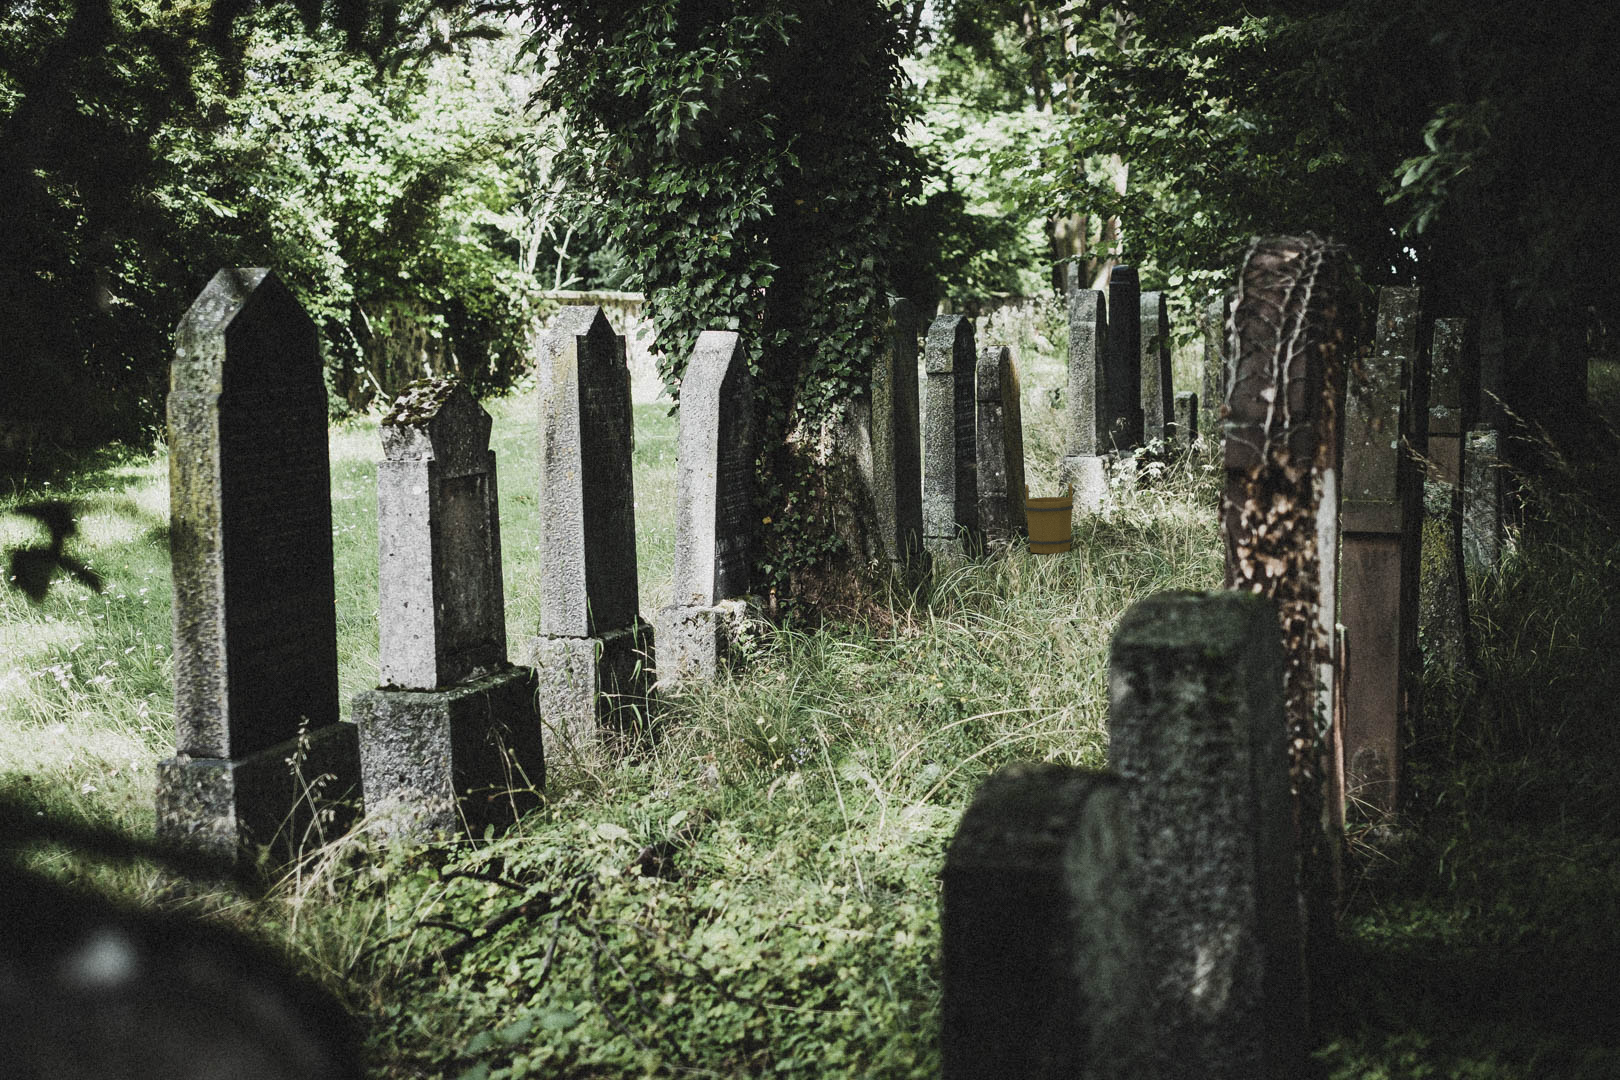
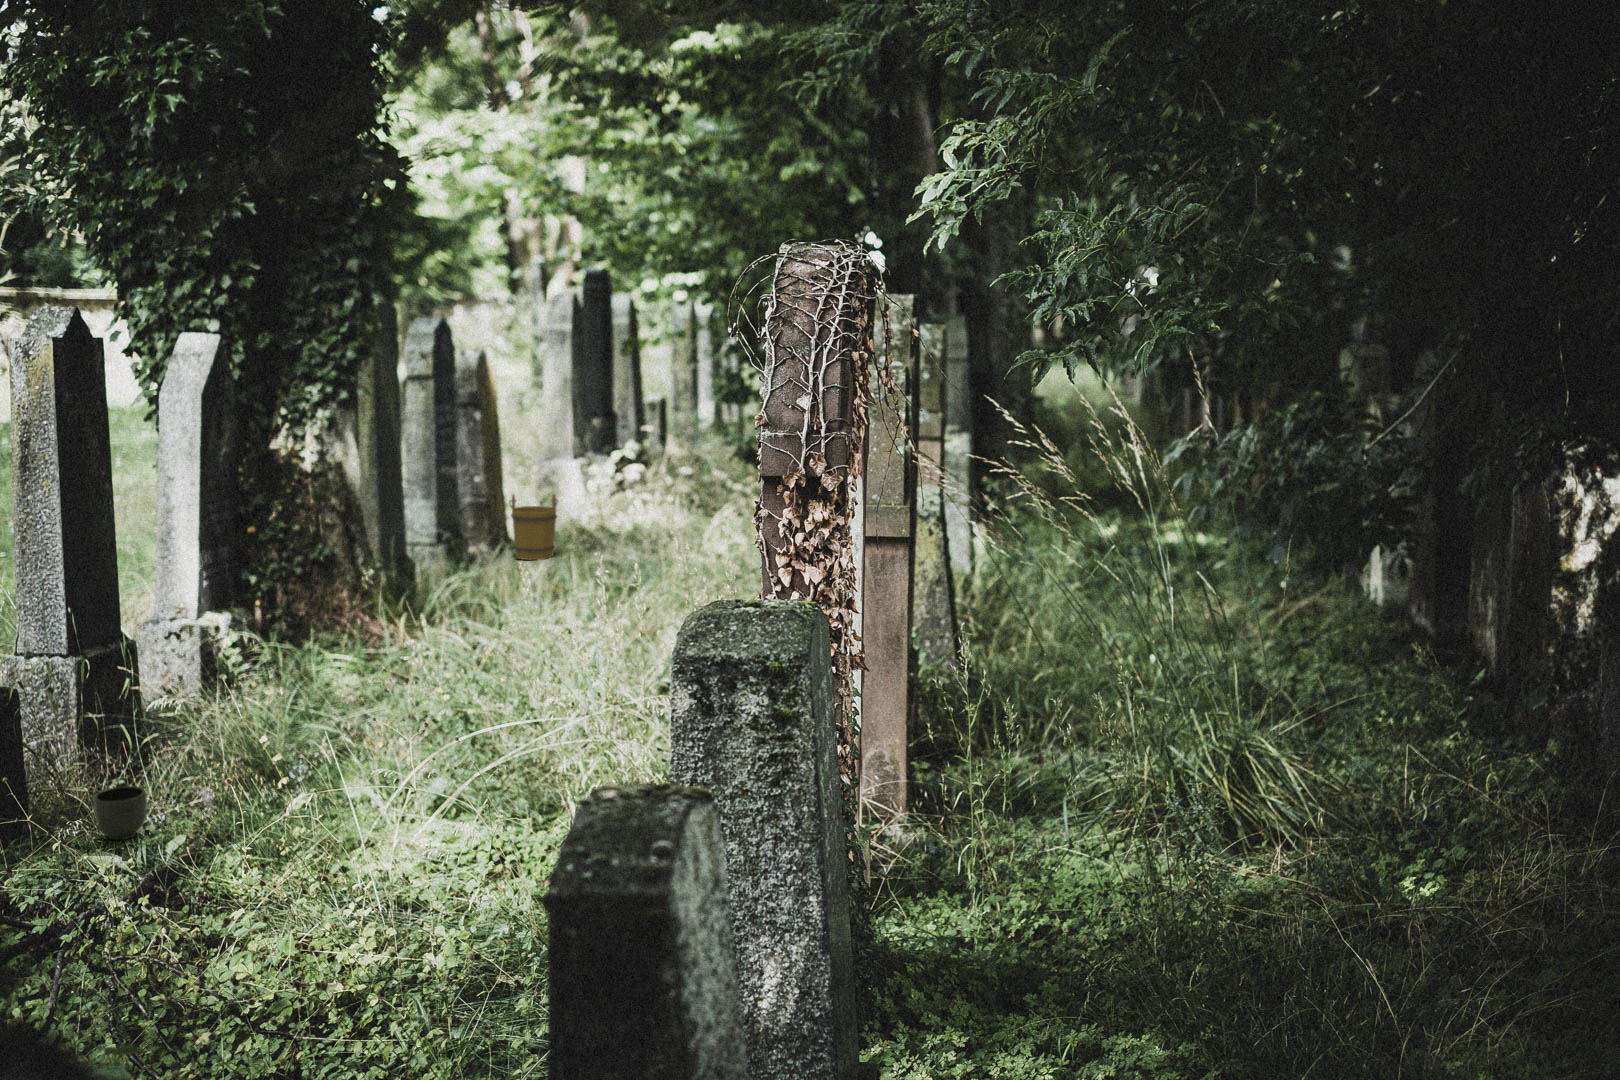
planter: none [602,757,651,811] -> present [93,786,147,840]

